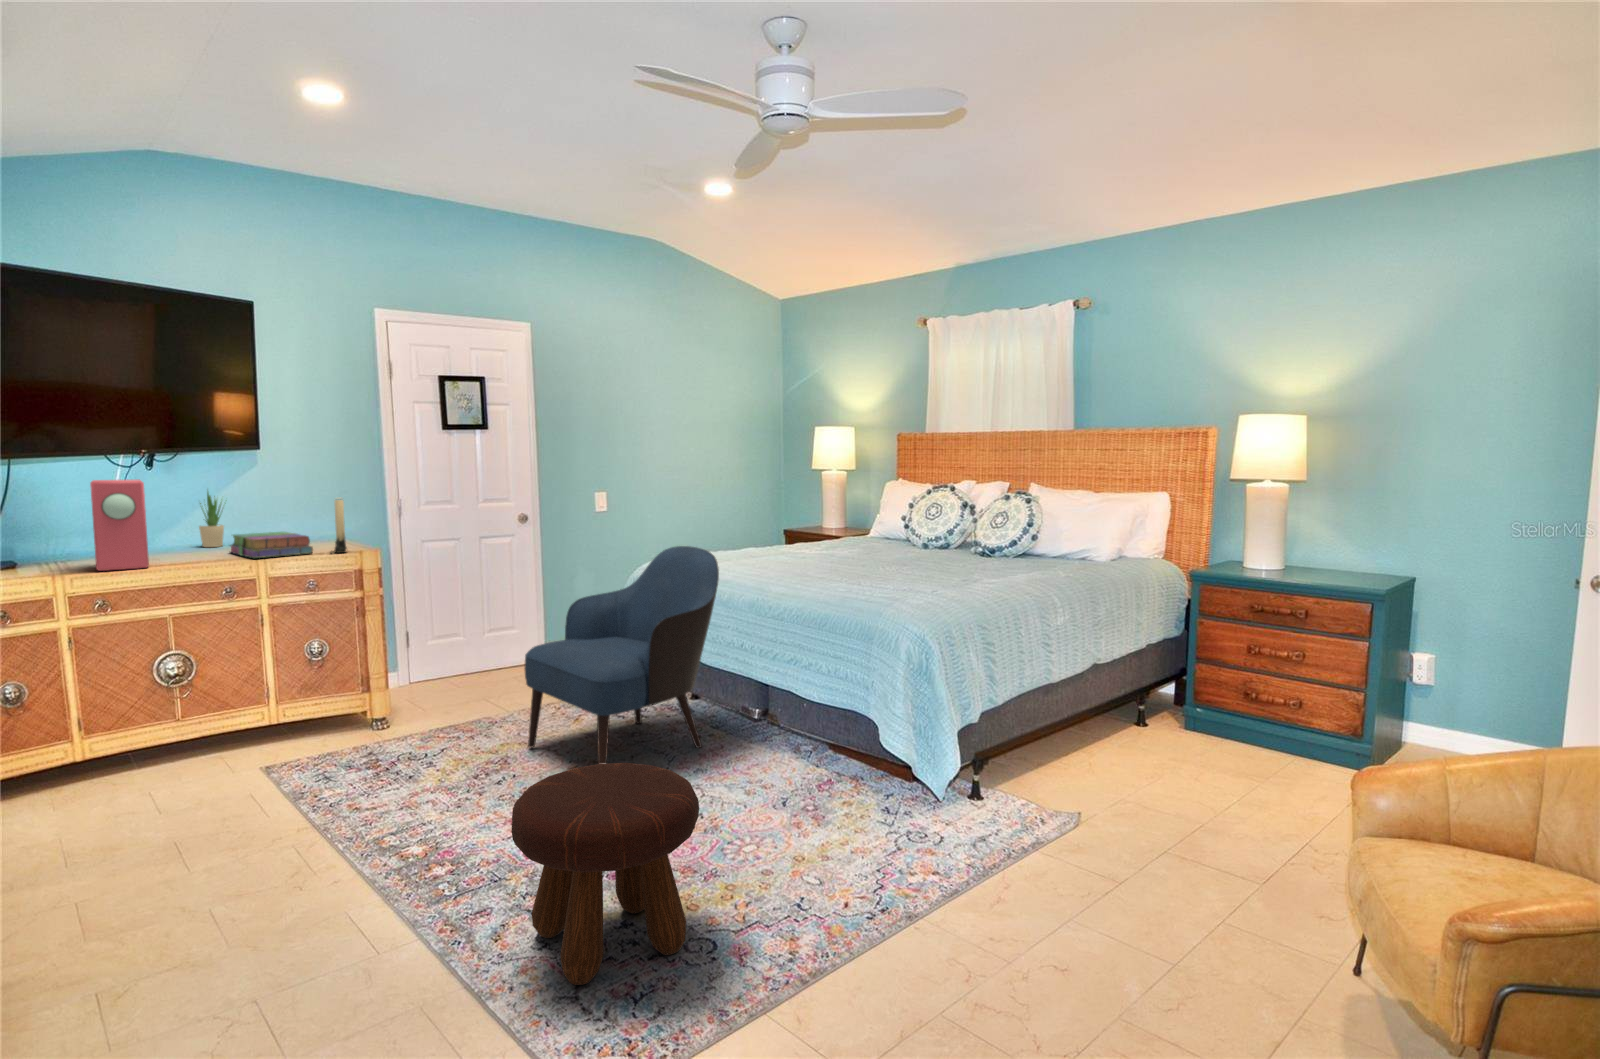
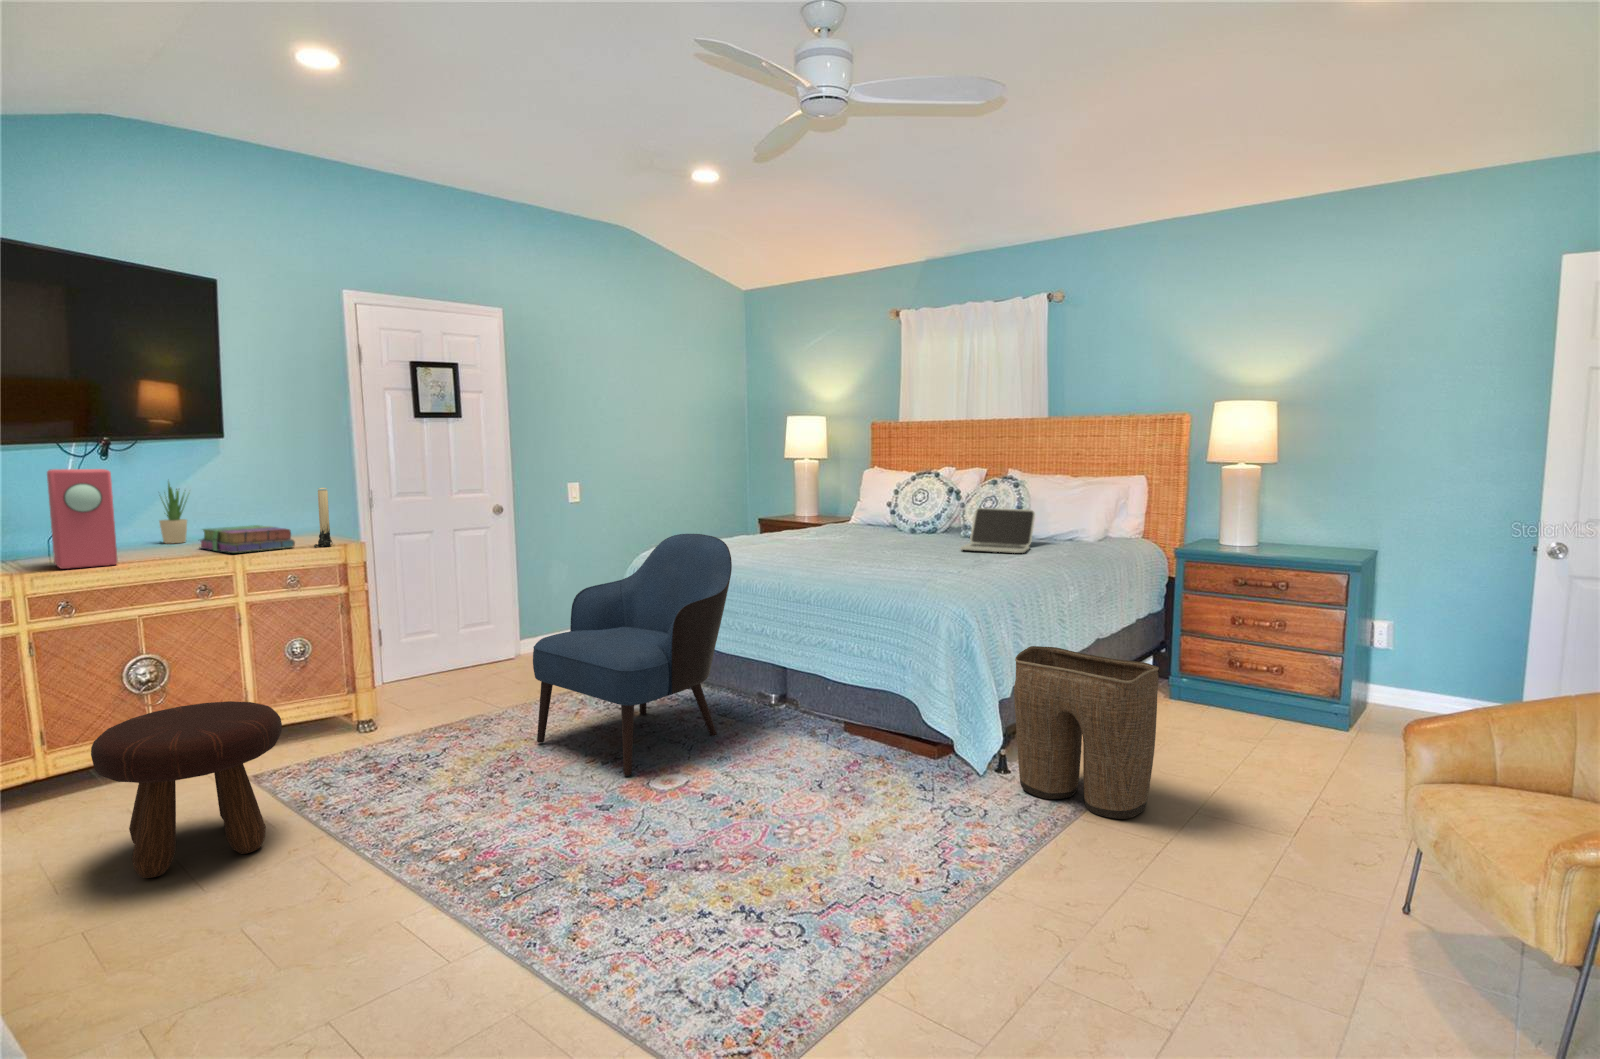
laptop: none [959,524,1043,572] -> present [961,508,1035,553]
laundry basket: none [980,671,1125,855] -> present [1014,646,1159,819]
footstool: present [512,763,699,985] -> present [91,701,282,878]

